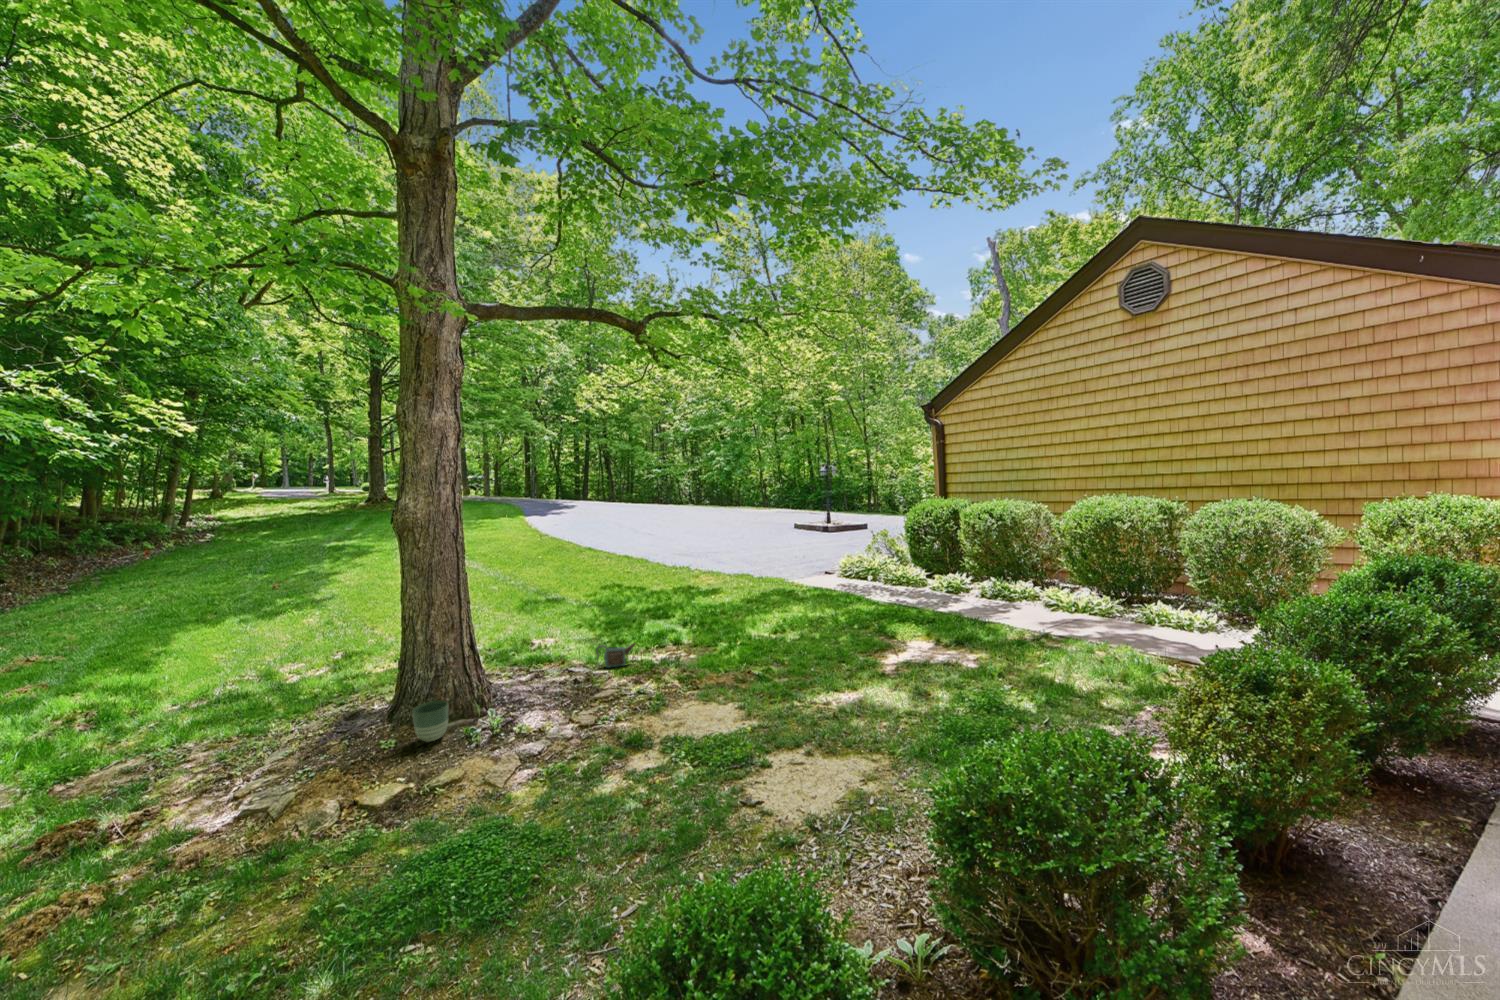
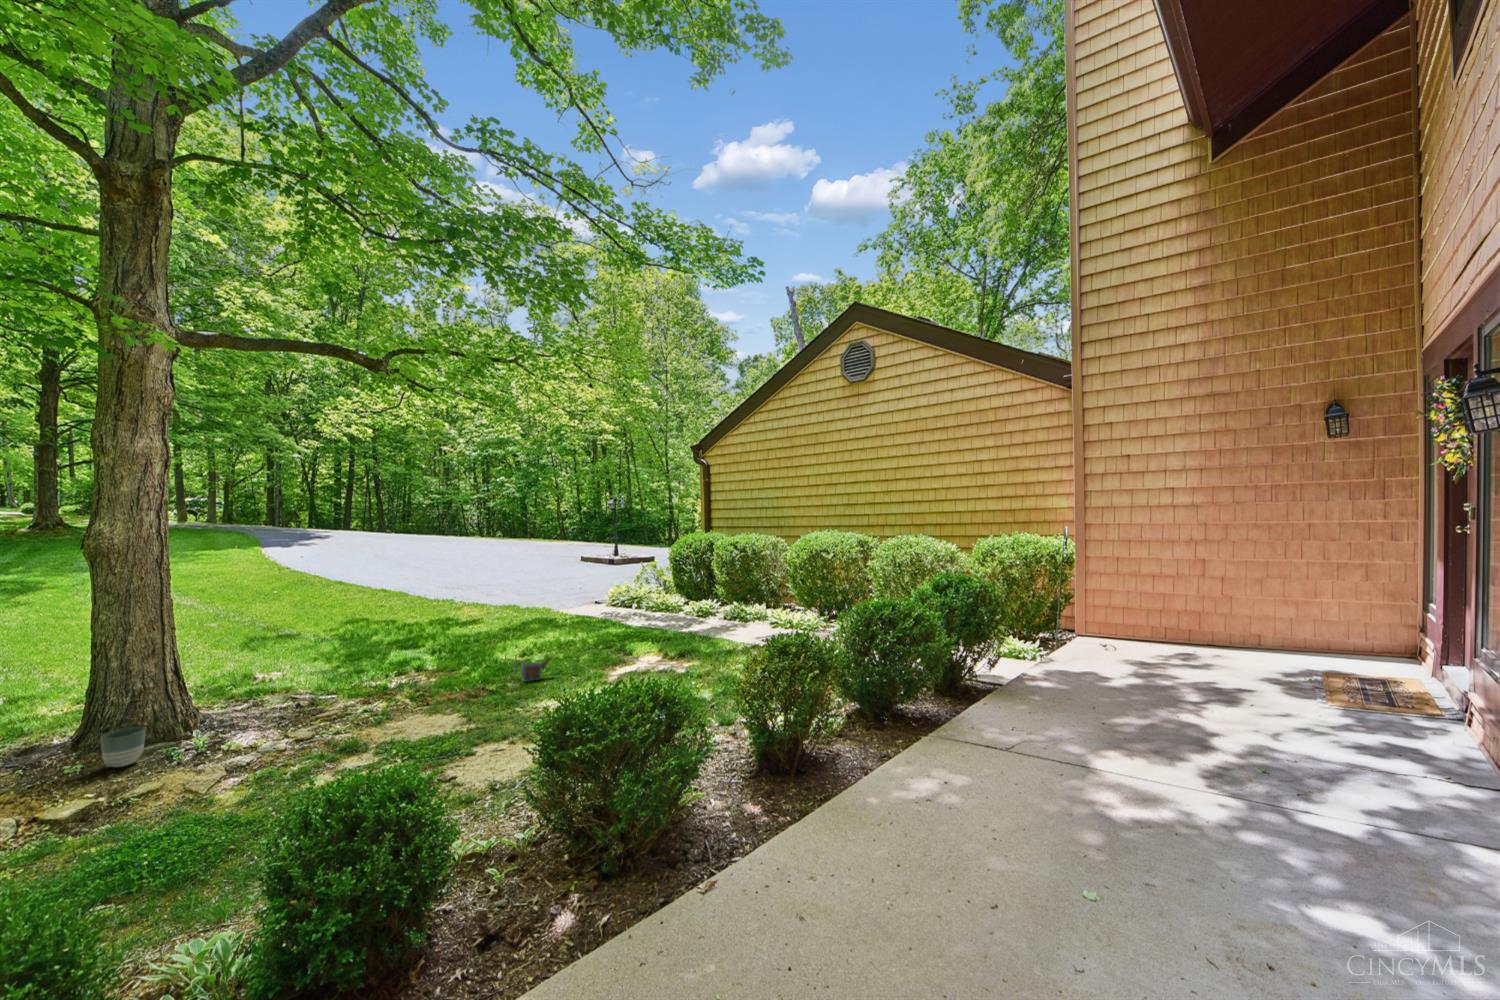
watering can: present [596,643,636,668] -> present [514,658,551,682]

